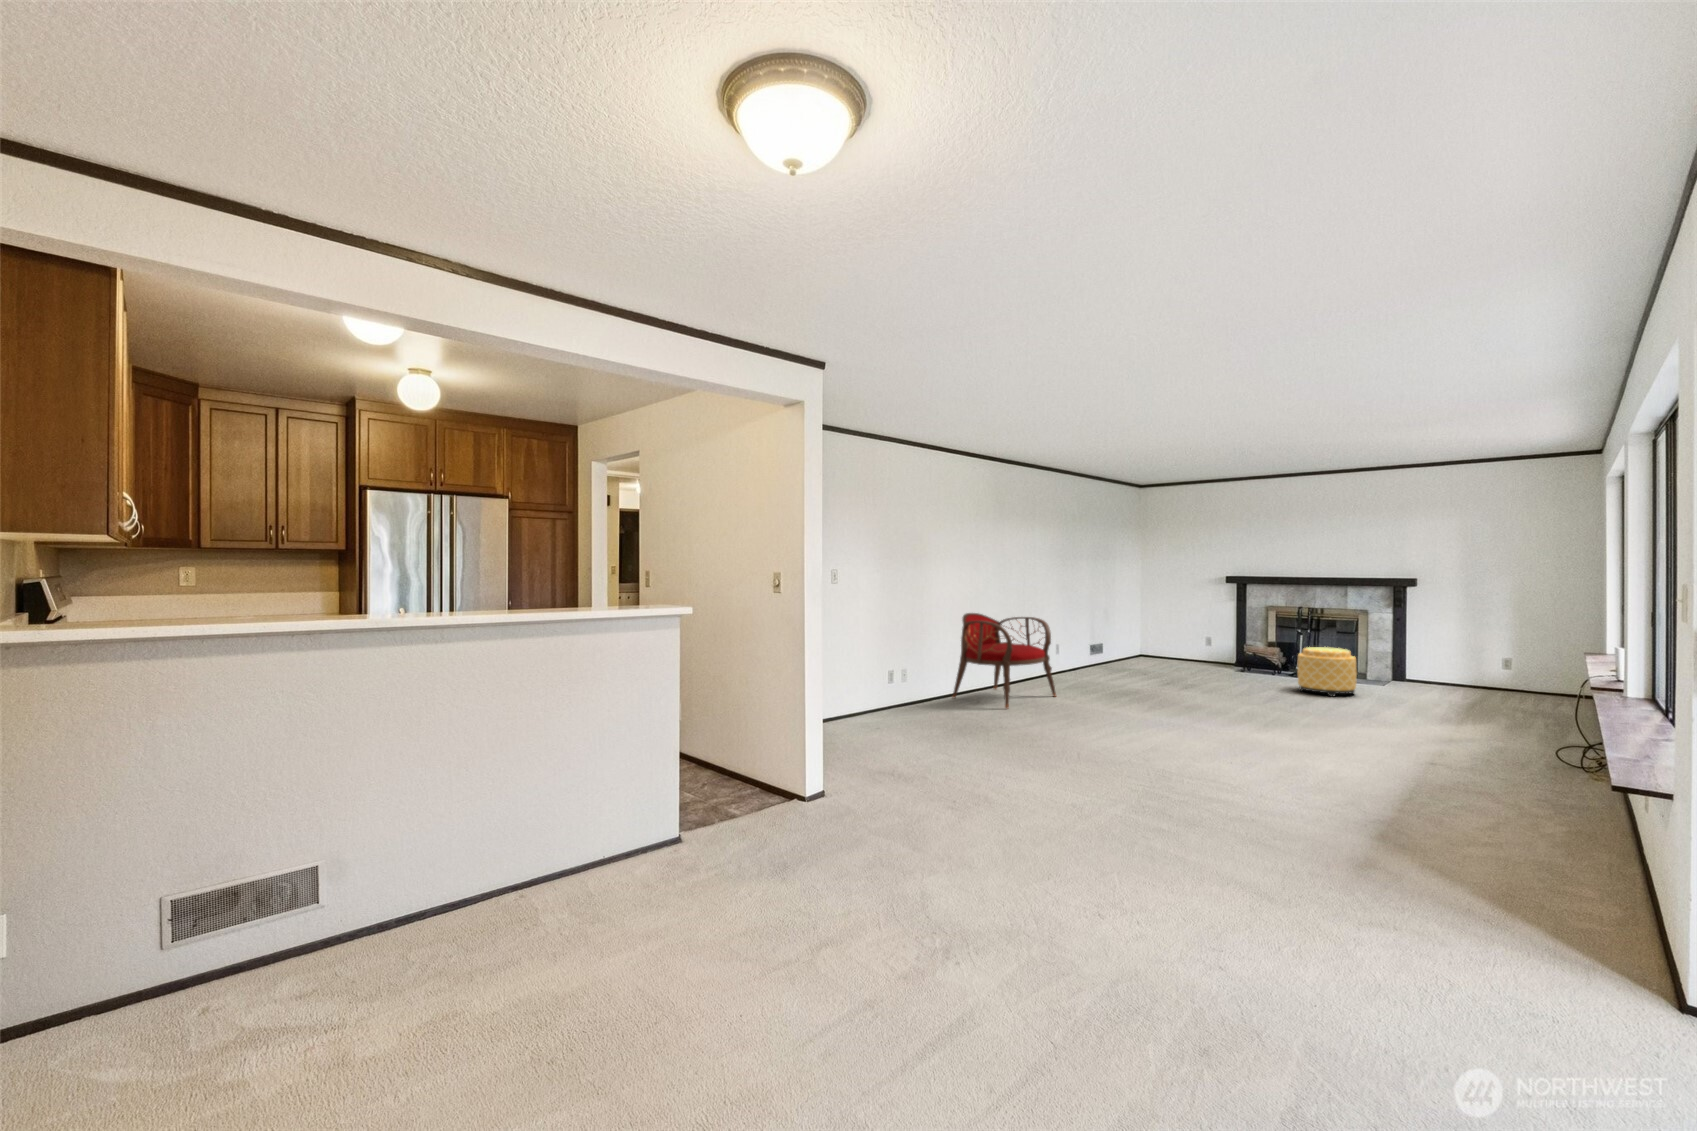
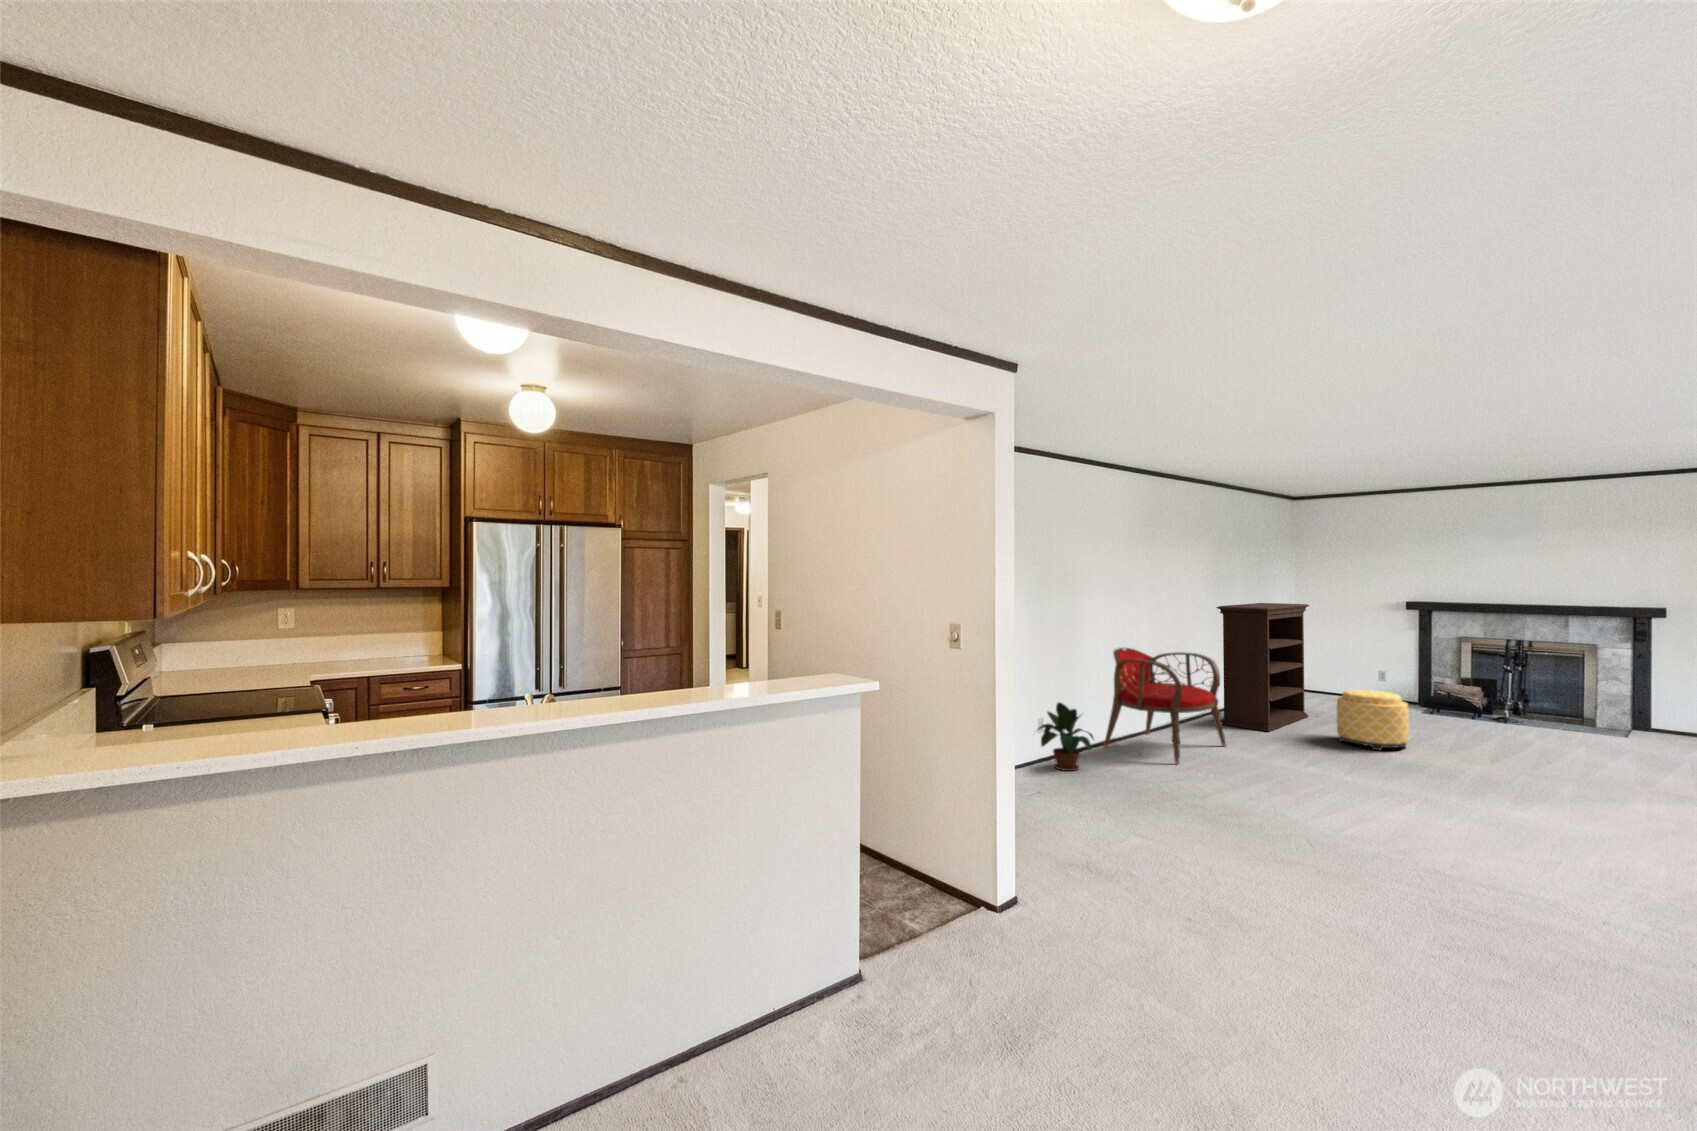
bookshelf: none [1059,578,1141,686] -> present [1216,603,1309,732]
ottoman: present [1298,647,1357,696] -> present [1337,690,1409,750]
potted plant: none [883,655,937,715] -> present [1038,702,1094,771]

